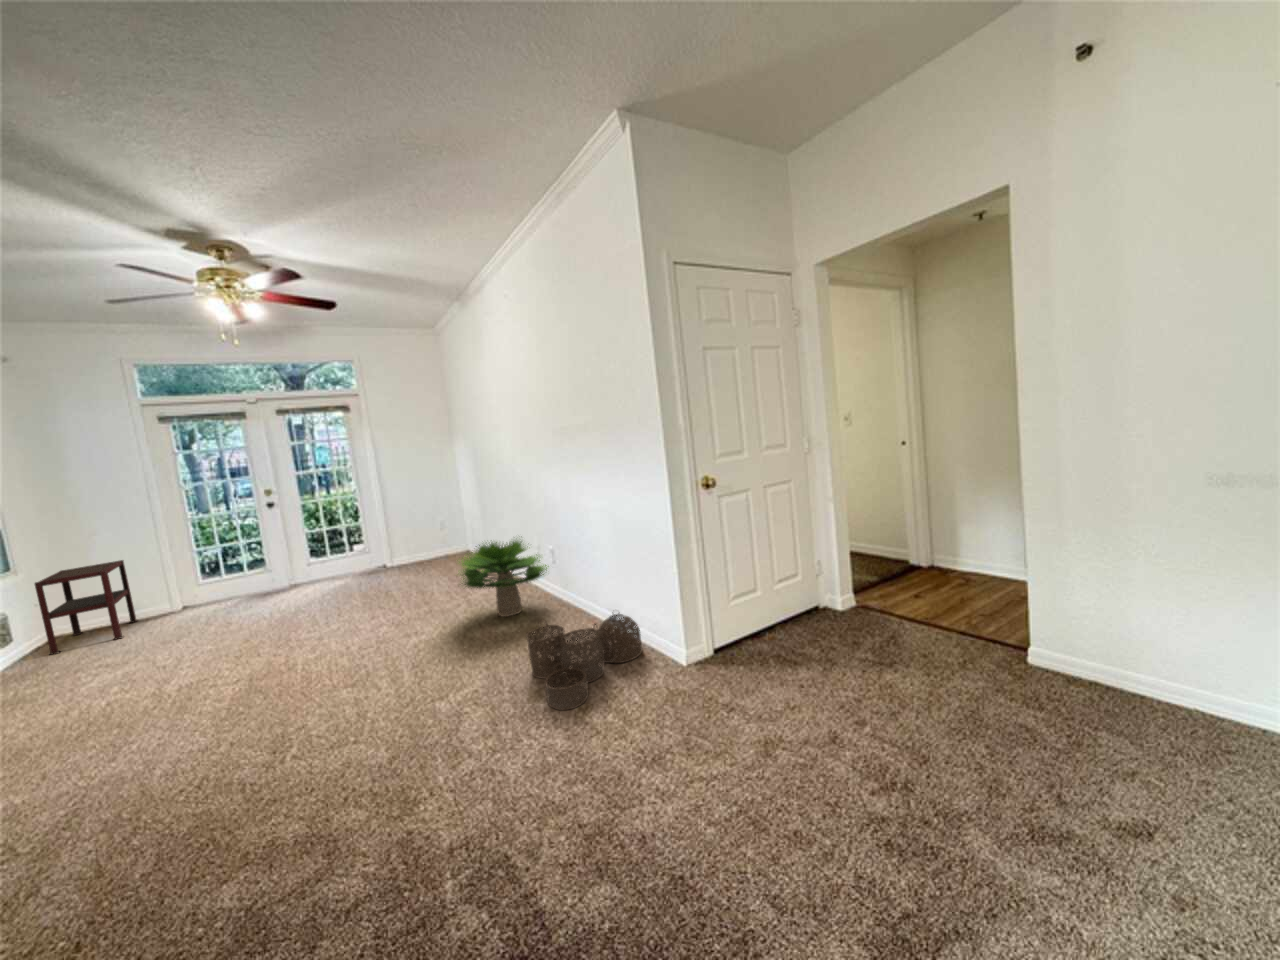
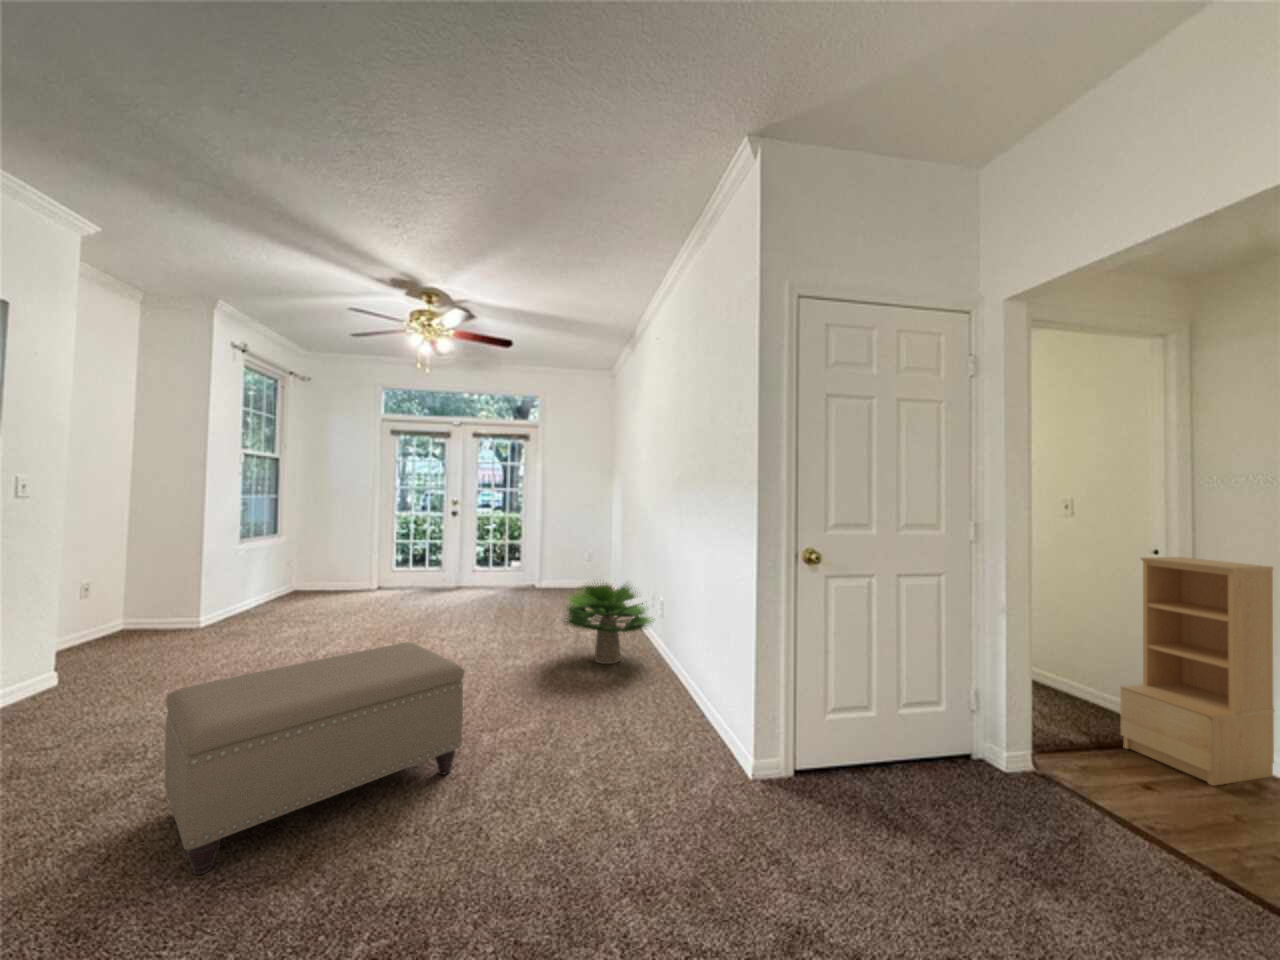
bookshelf: none [891,442,969,585] -> present [1120,557,1274,786]
side table: present [35,560,137,655] -> none [281,540,346,605]
woven basket: present [526,613,642,710] -> none [579,677,713,788]
ottoman: none [74,637,432,918] -> present [165,642,464,875]

